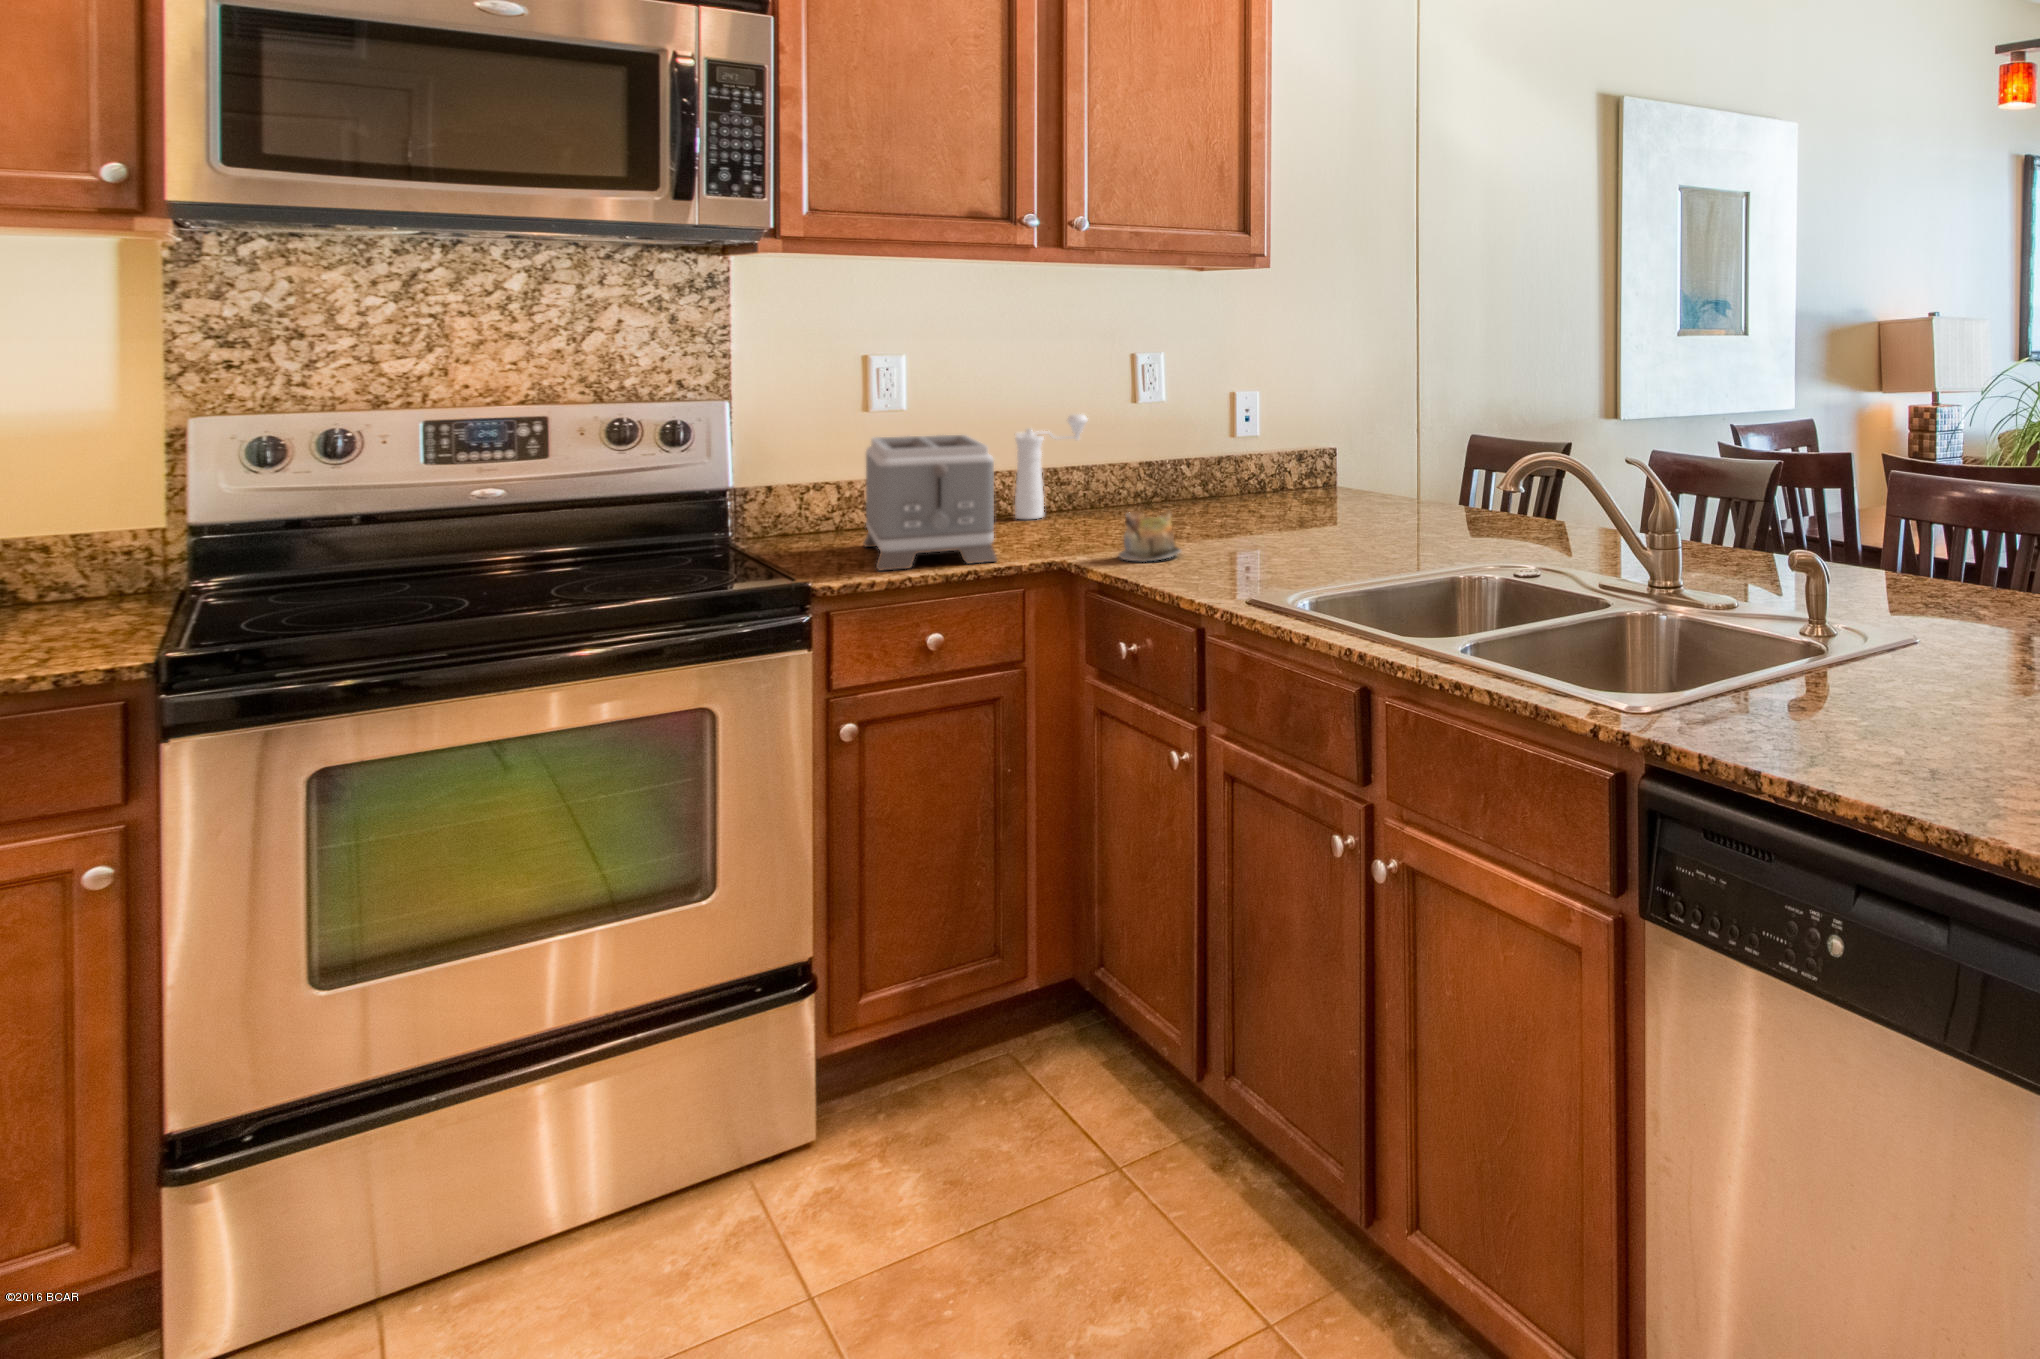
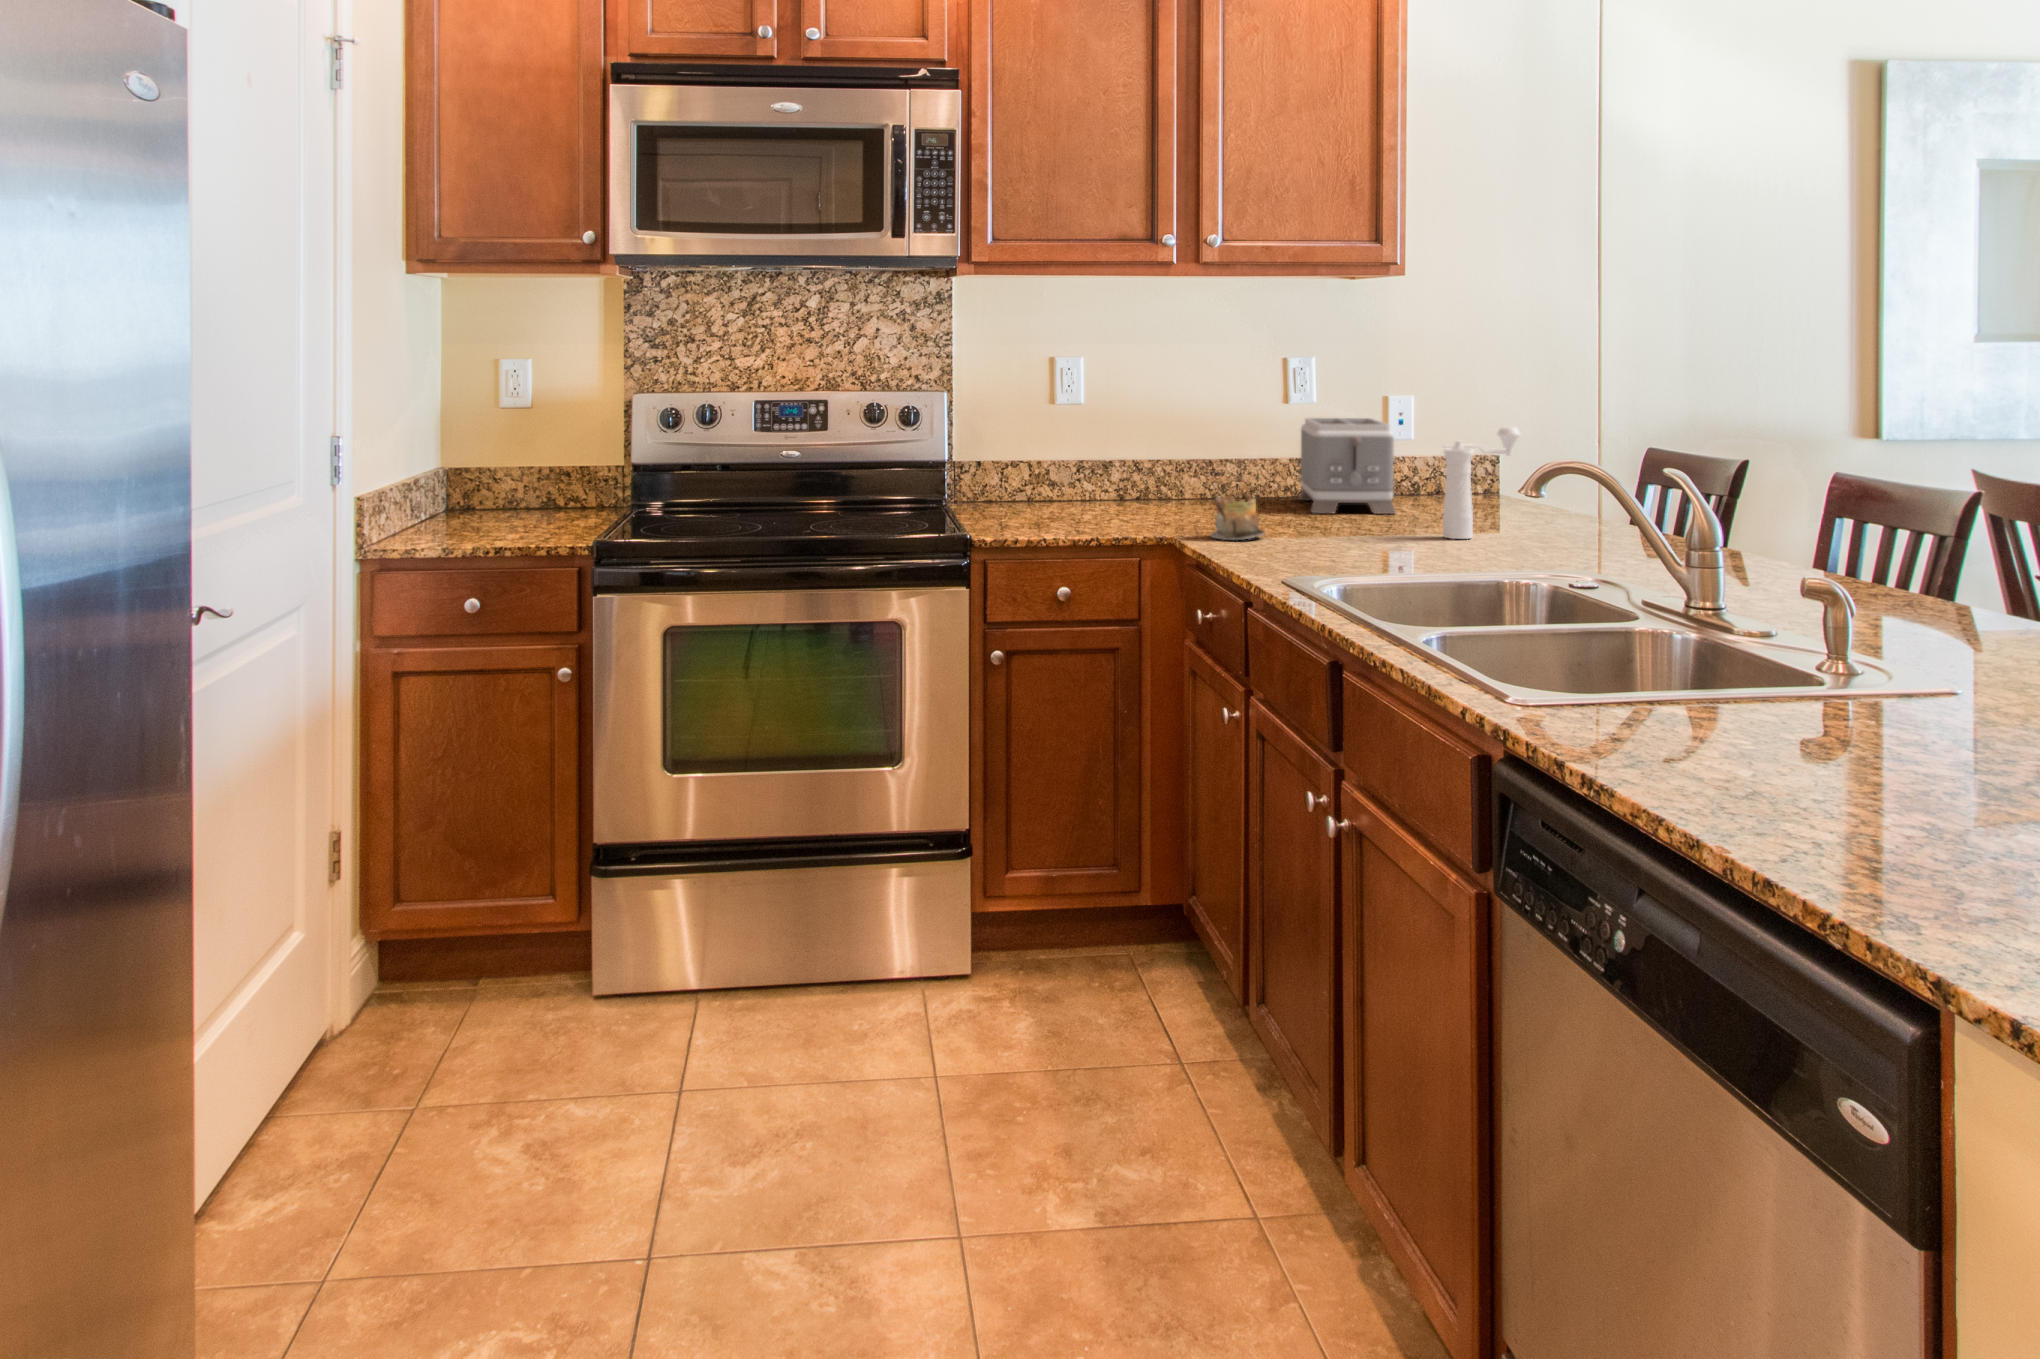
pepper mill: present [1015,414,1088,519] -> present [1443,427,1520,539]
toaster: present [864,435,997,571] -> present [1299,418,1396,514]

